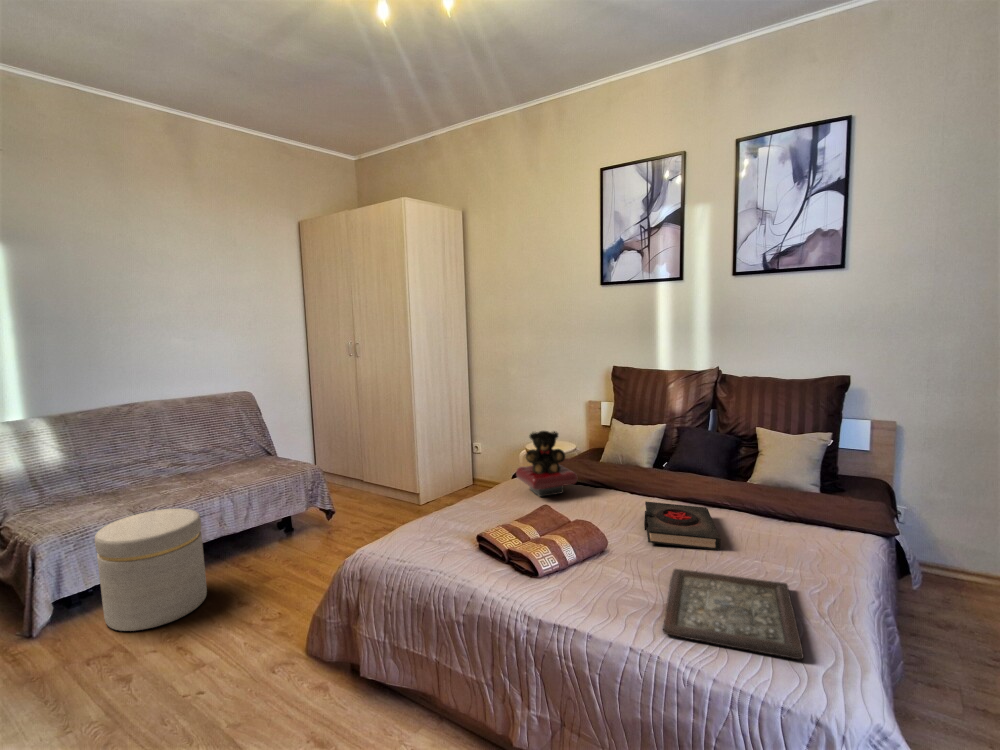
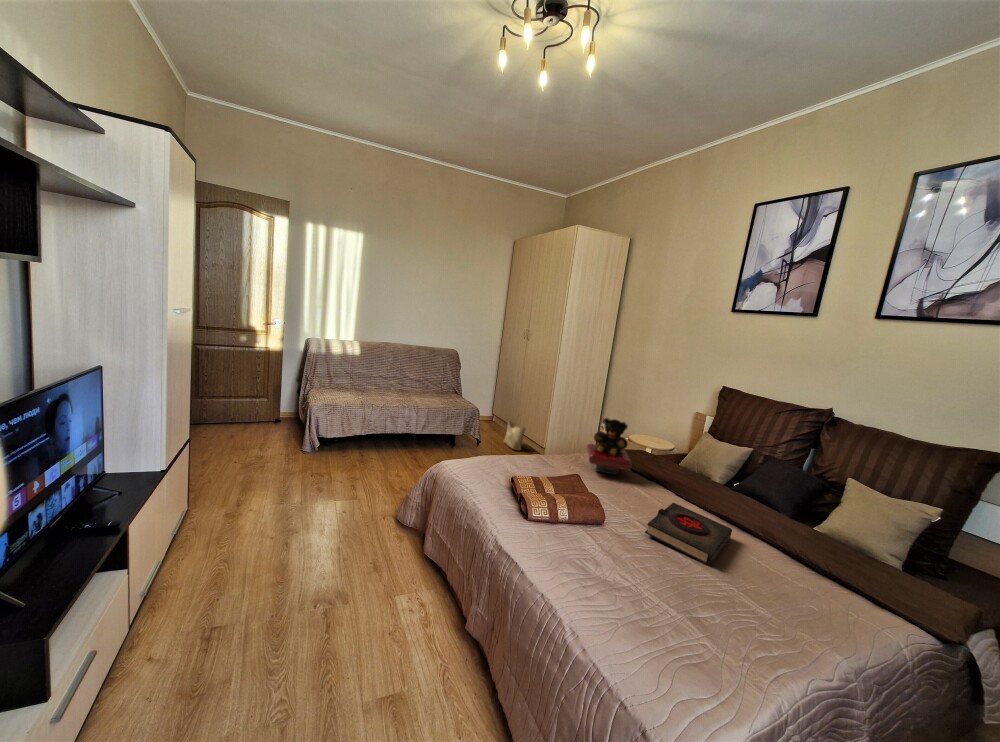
woven basket: none [358,455,388,507] -> present [504,421,525,450]
ottoman: present [95,508,207,631] -> none [327,403,387,471]
tray: present [663,569,803,659] -> none [576,559,741,678]

